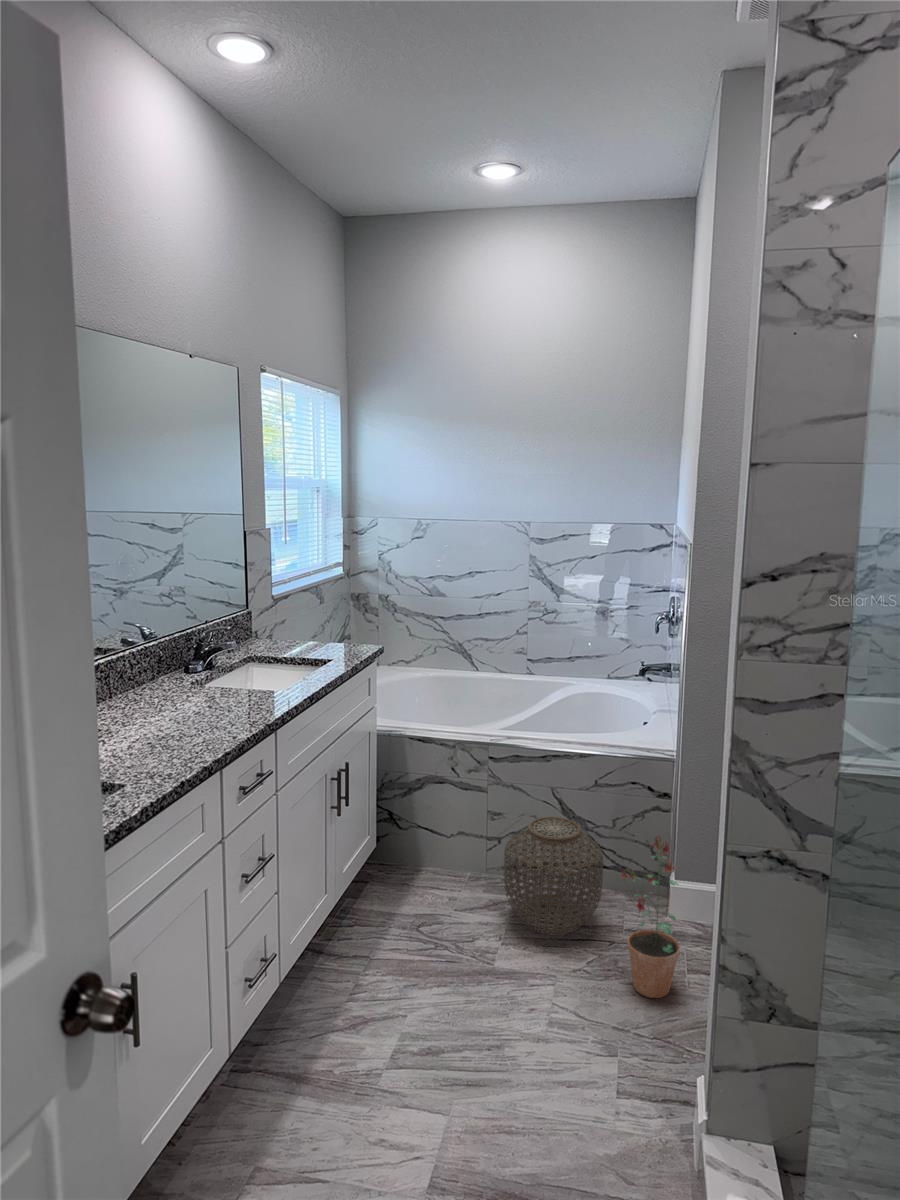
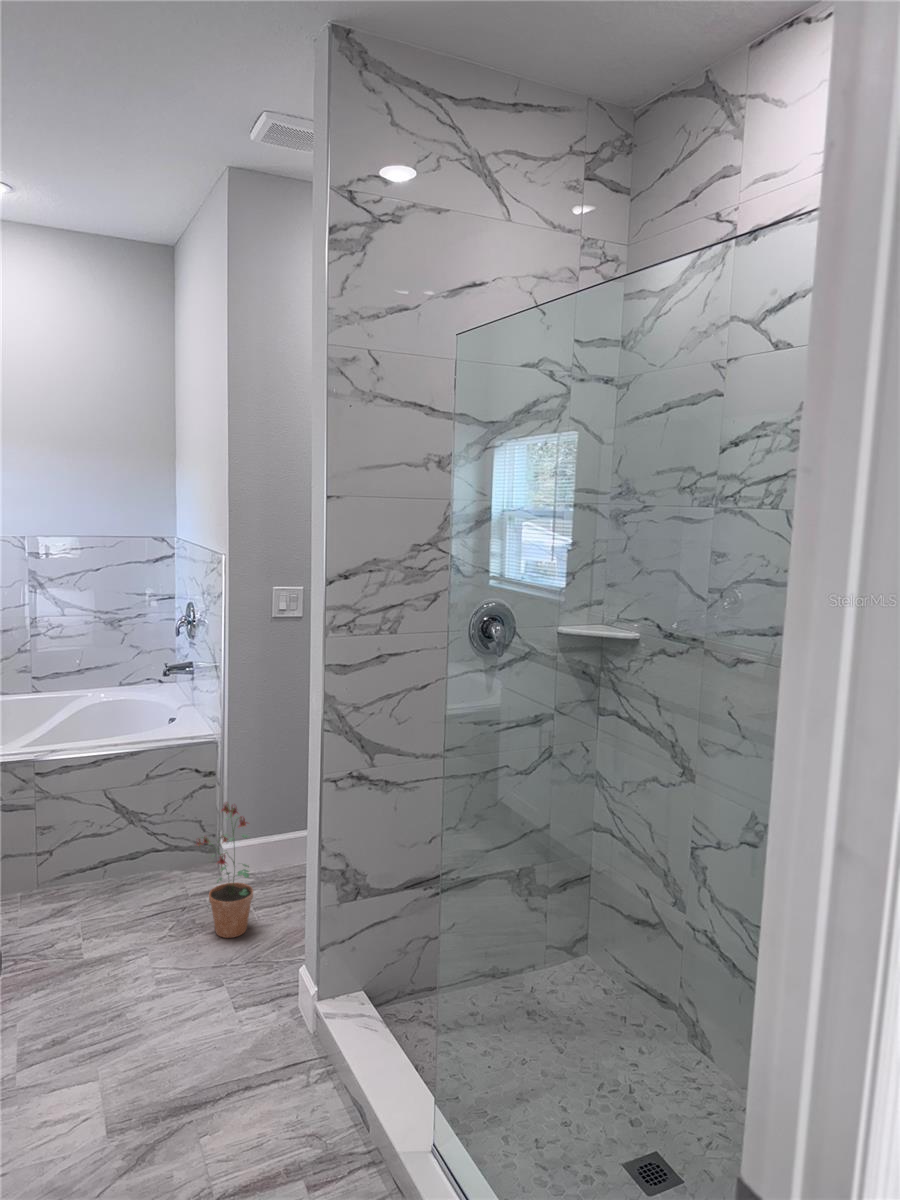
woven basket: present [504,817,603,935] -> none [72,811,170,921]

